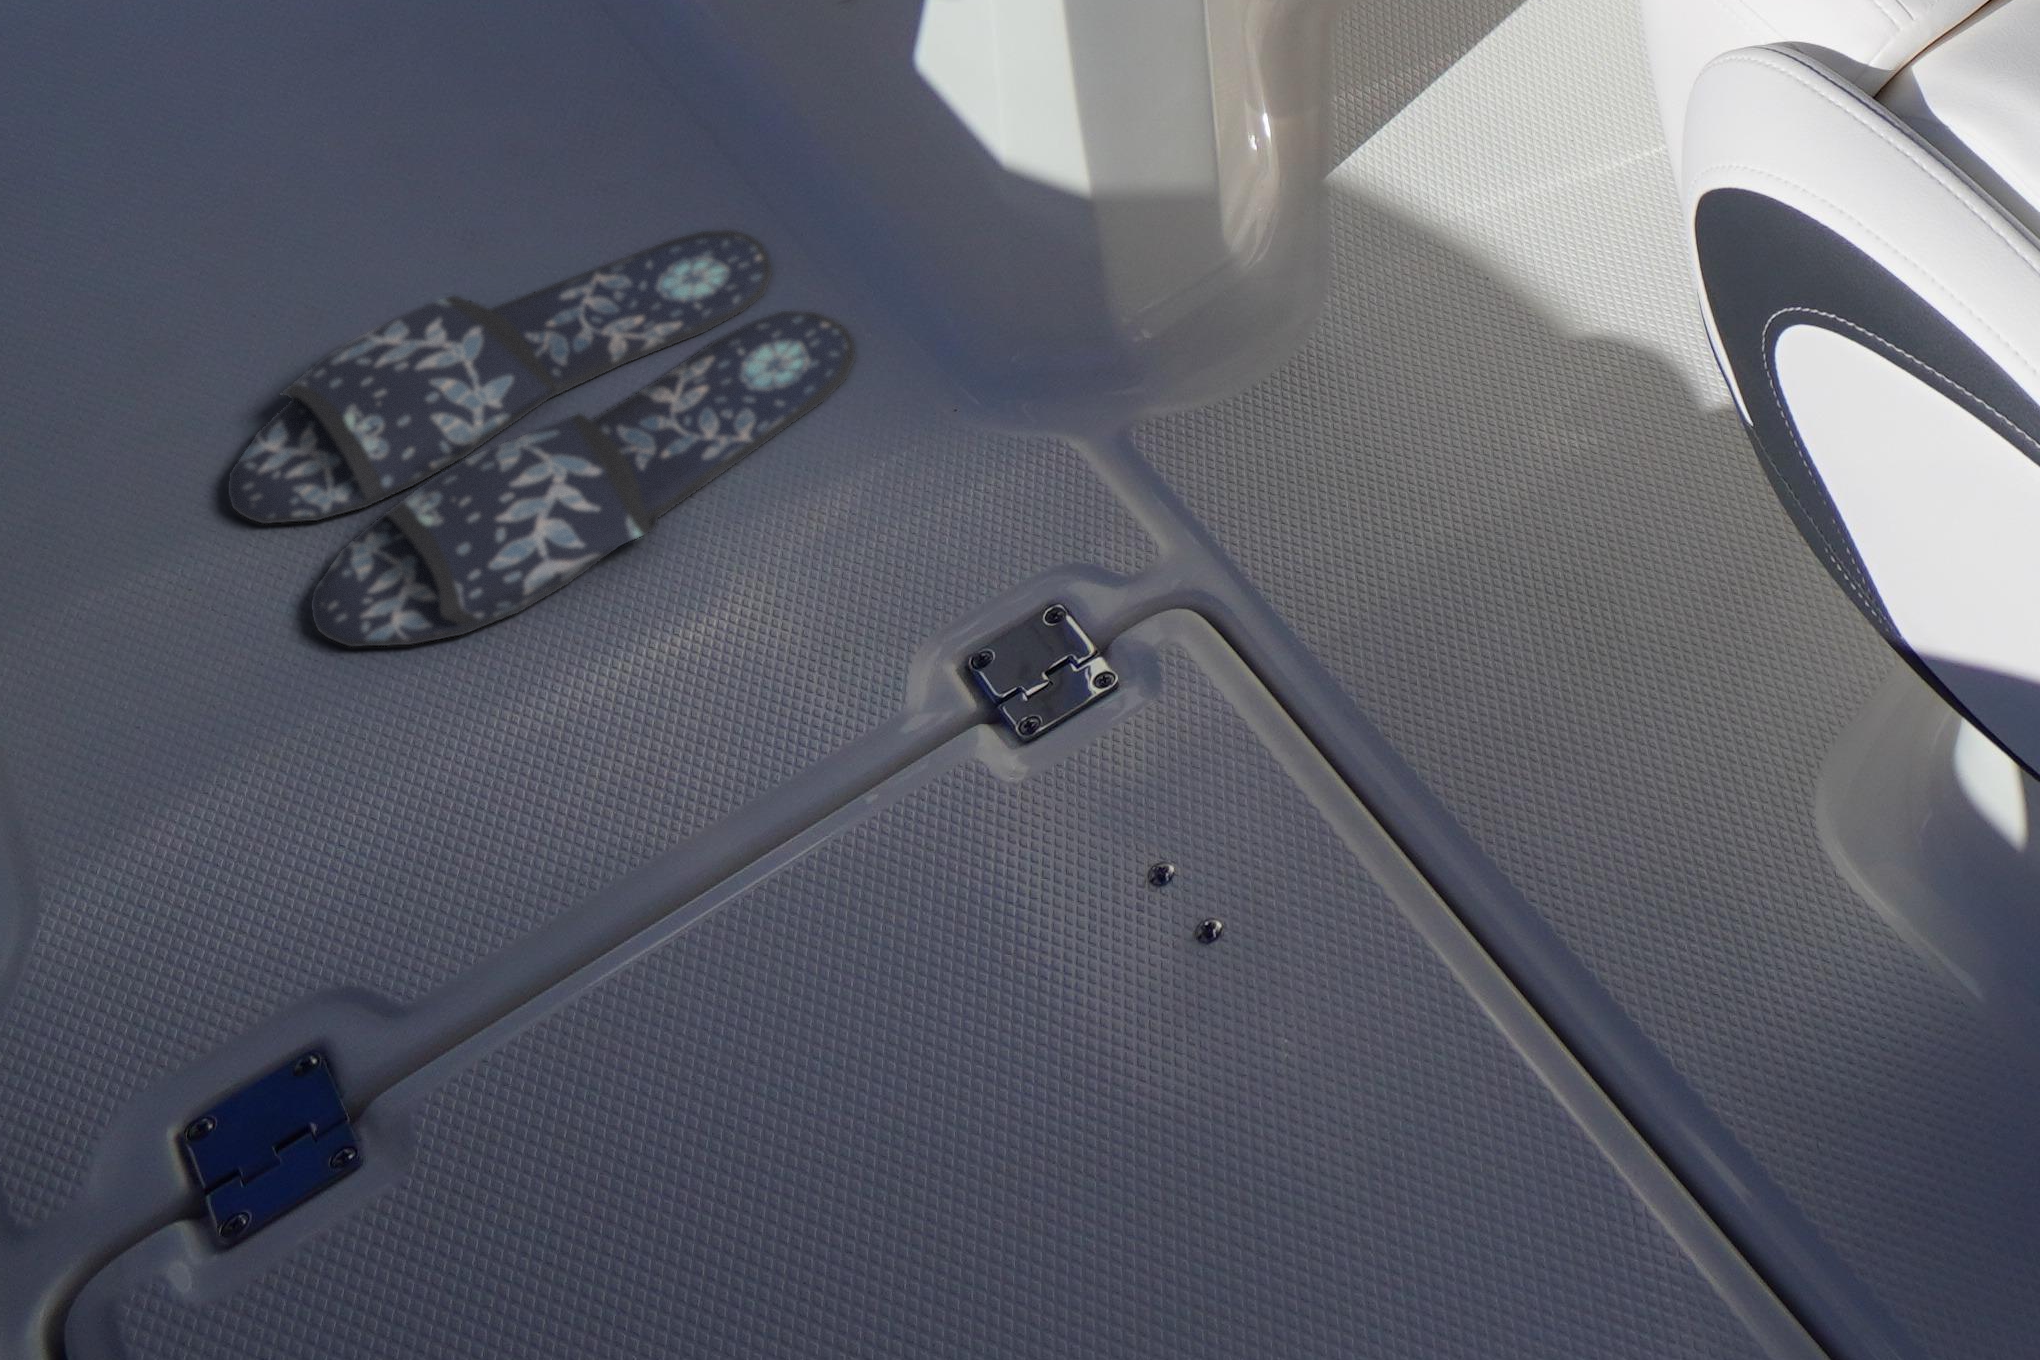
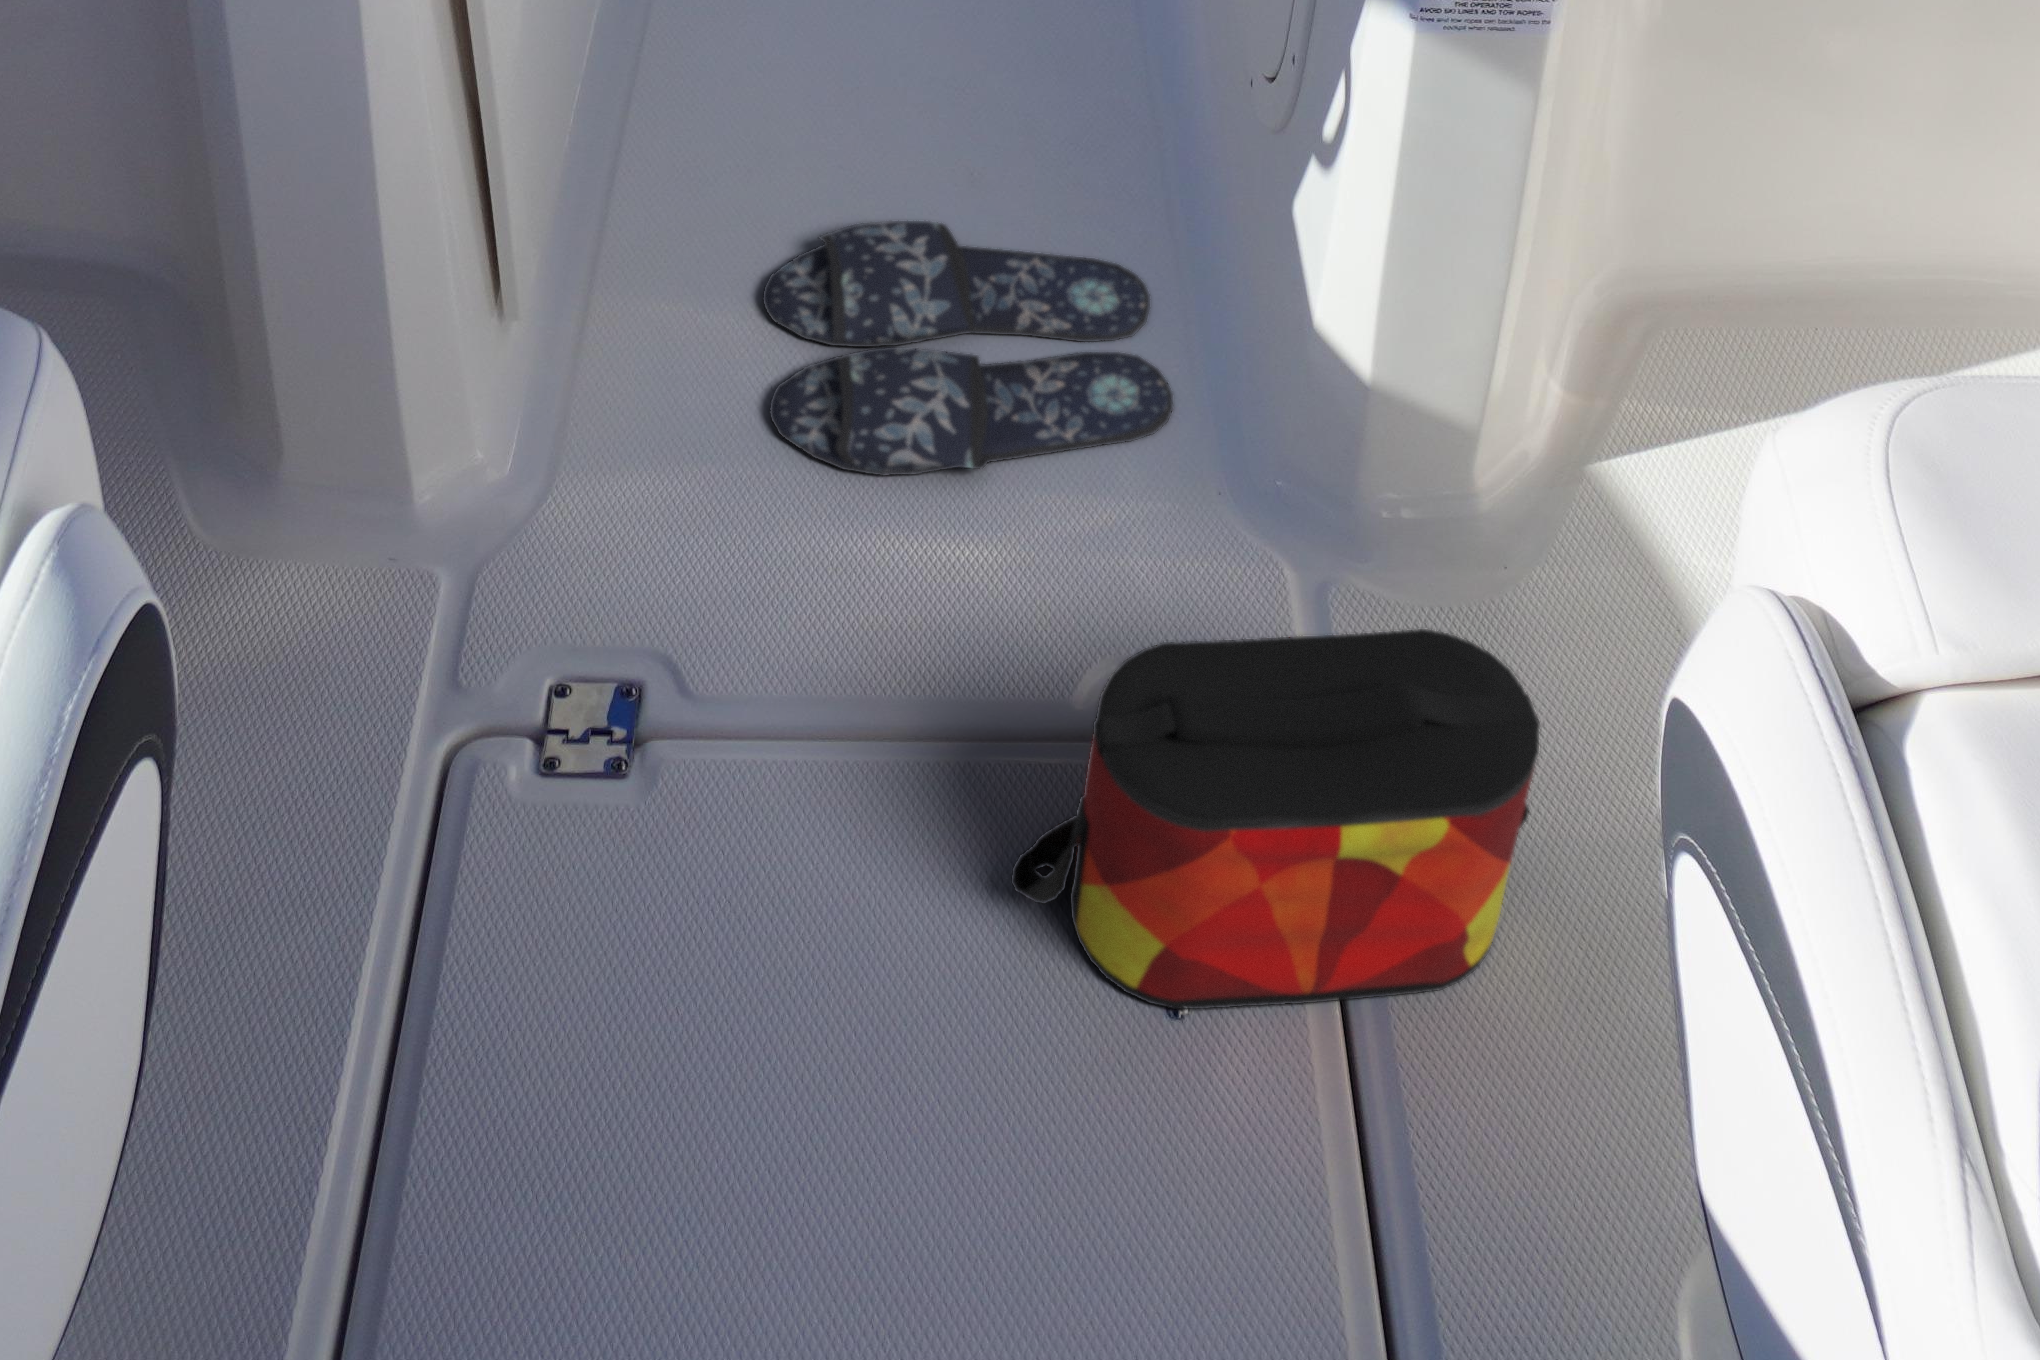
bag: none [939,360,1480,960] -> present [1011,629,1540,1009]

